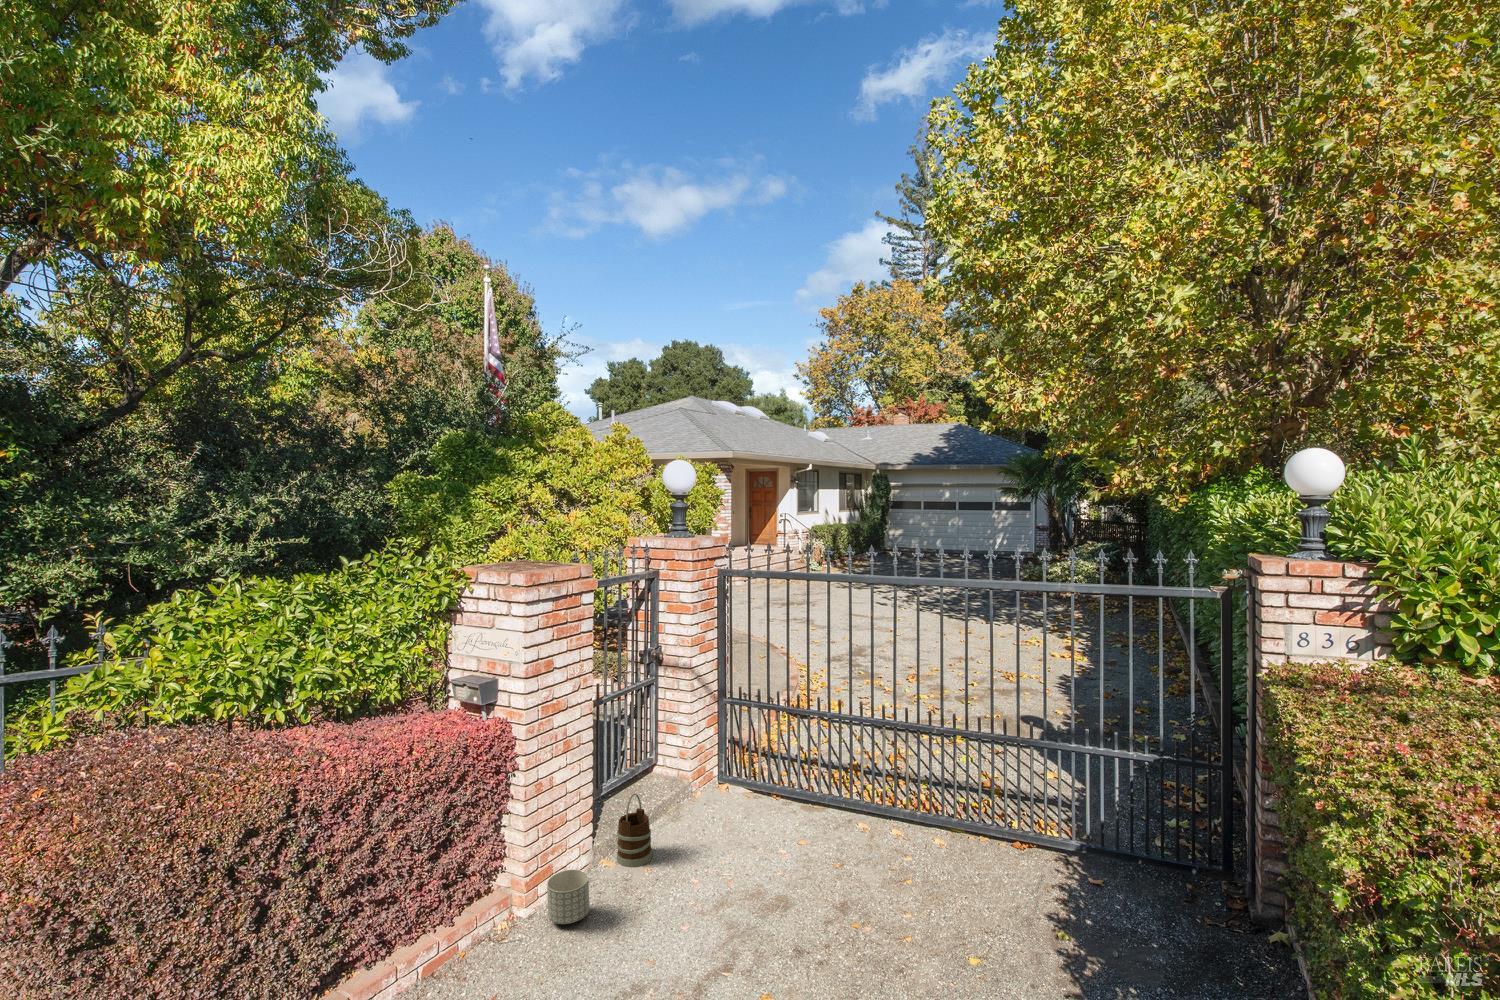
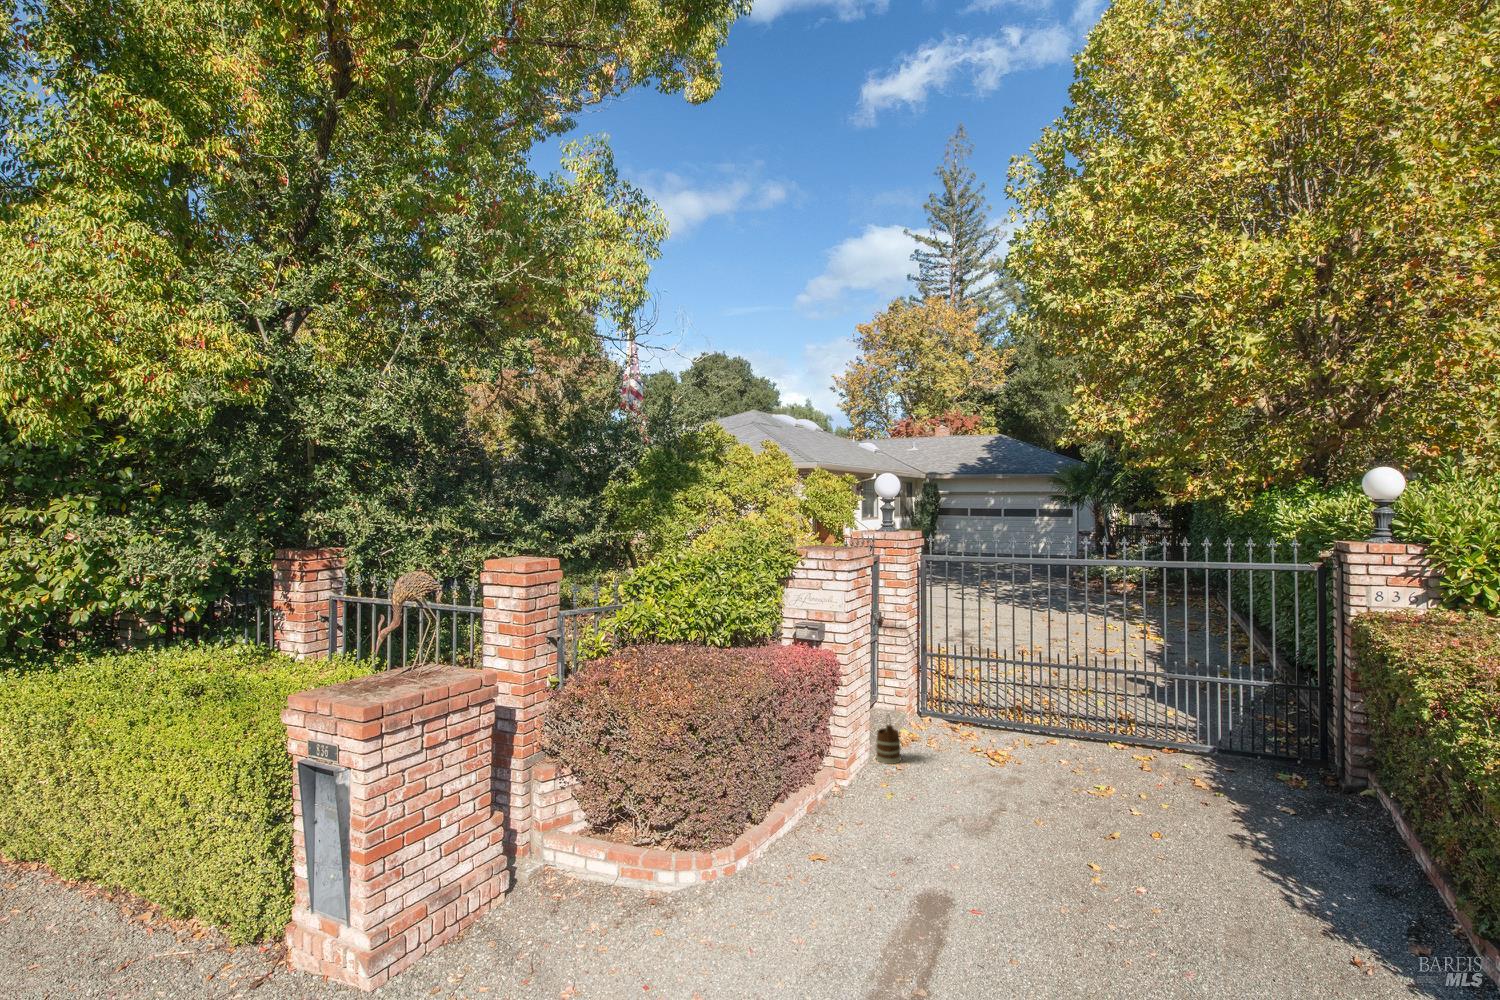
planter: present [547,869,589,924] -> none [857,757,885,791]

